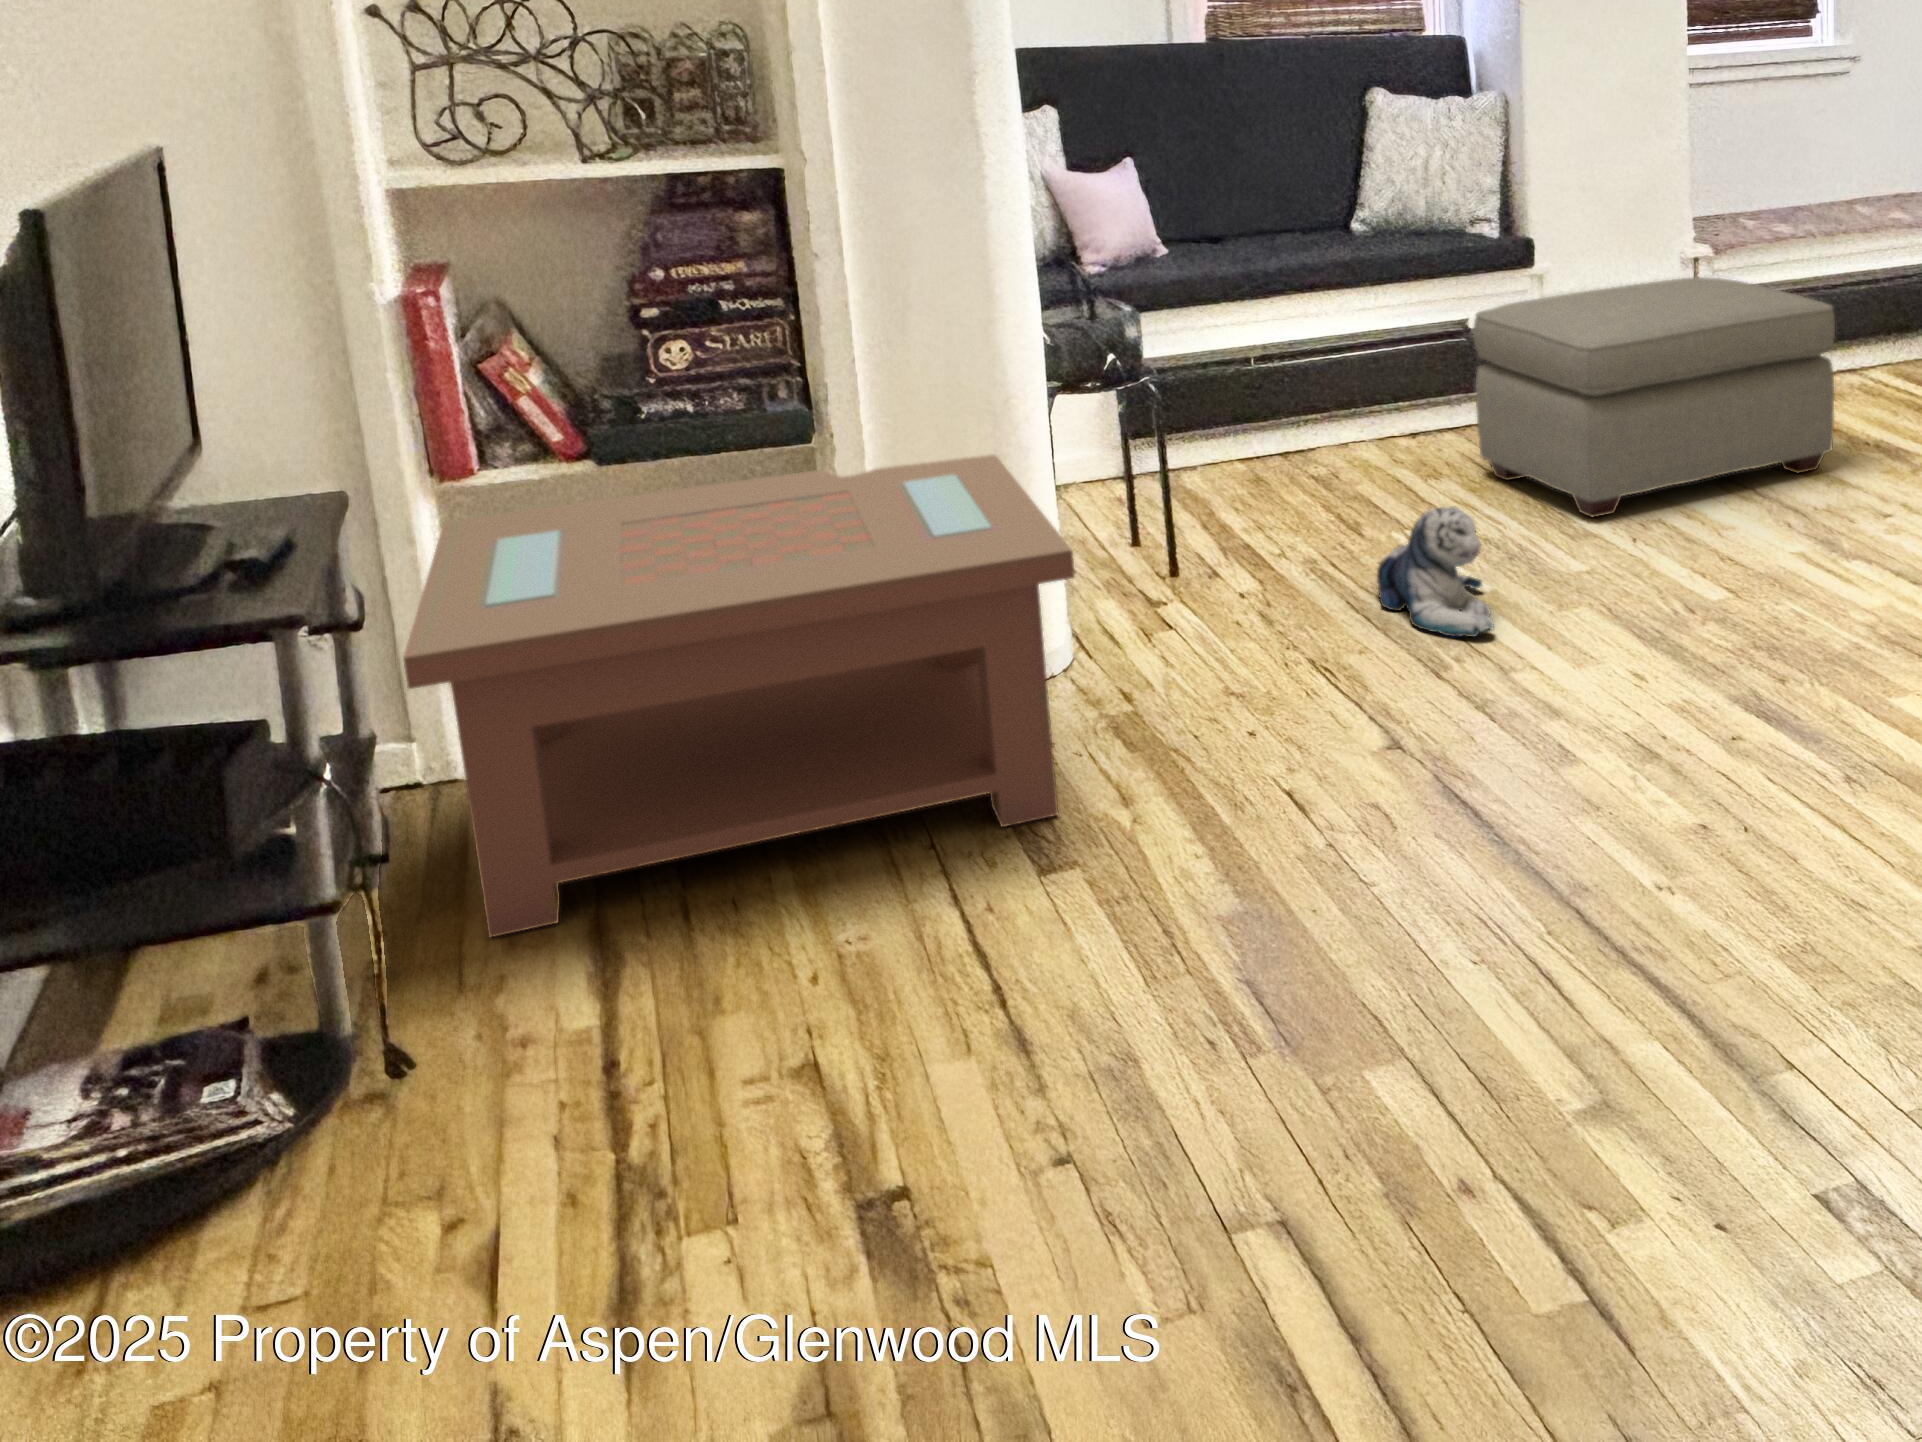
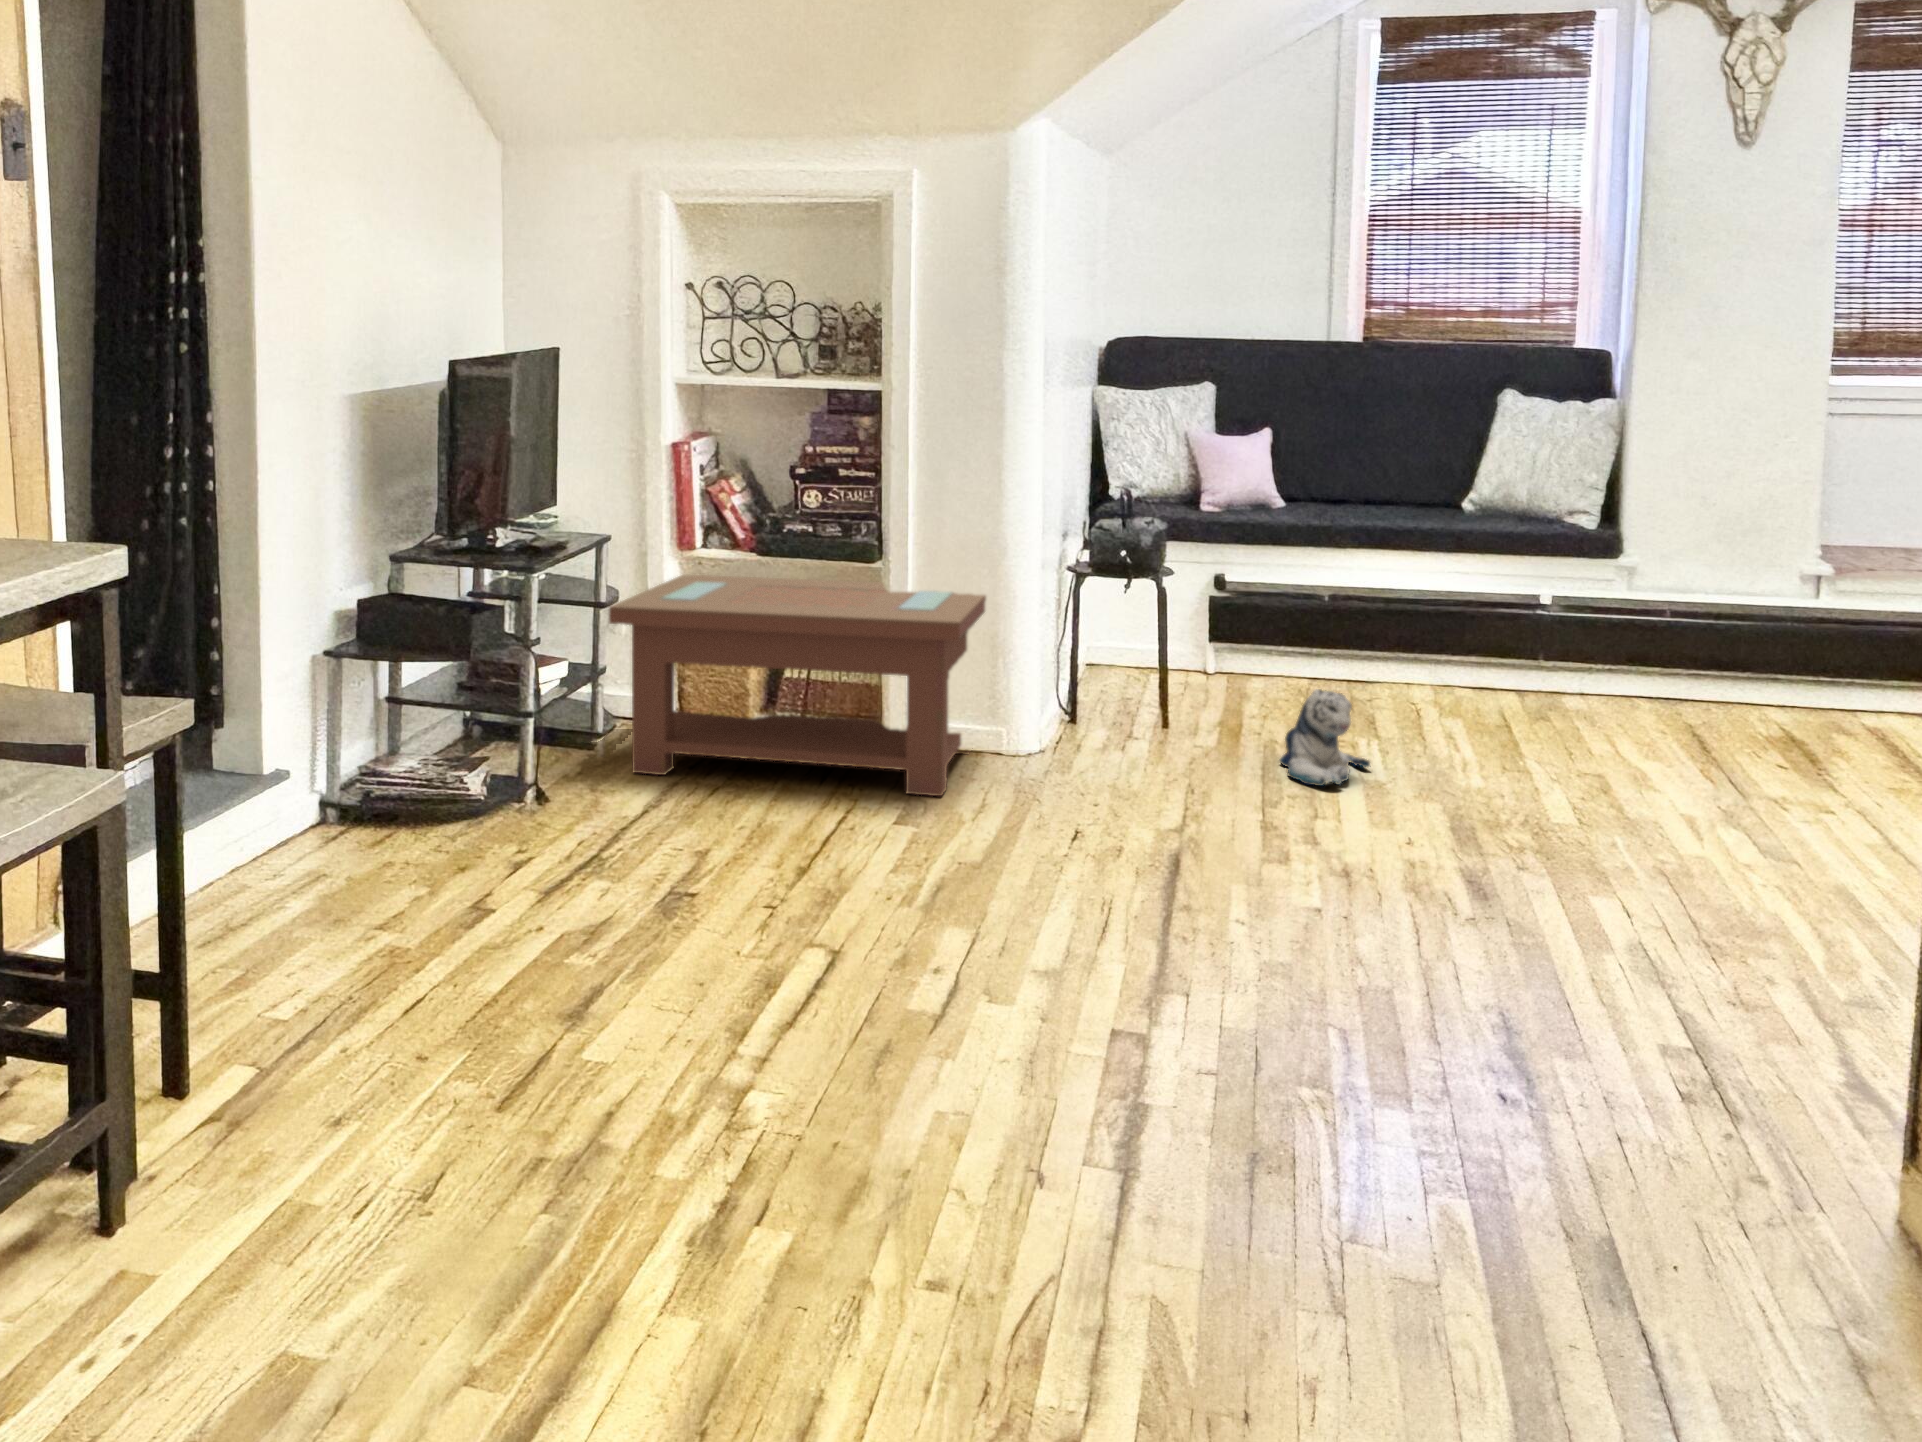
ottoman: present [1473,277,1835,517] -> none [1483,576,1847,767]

